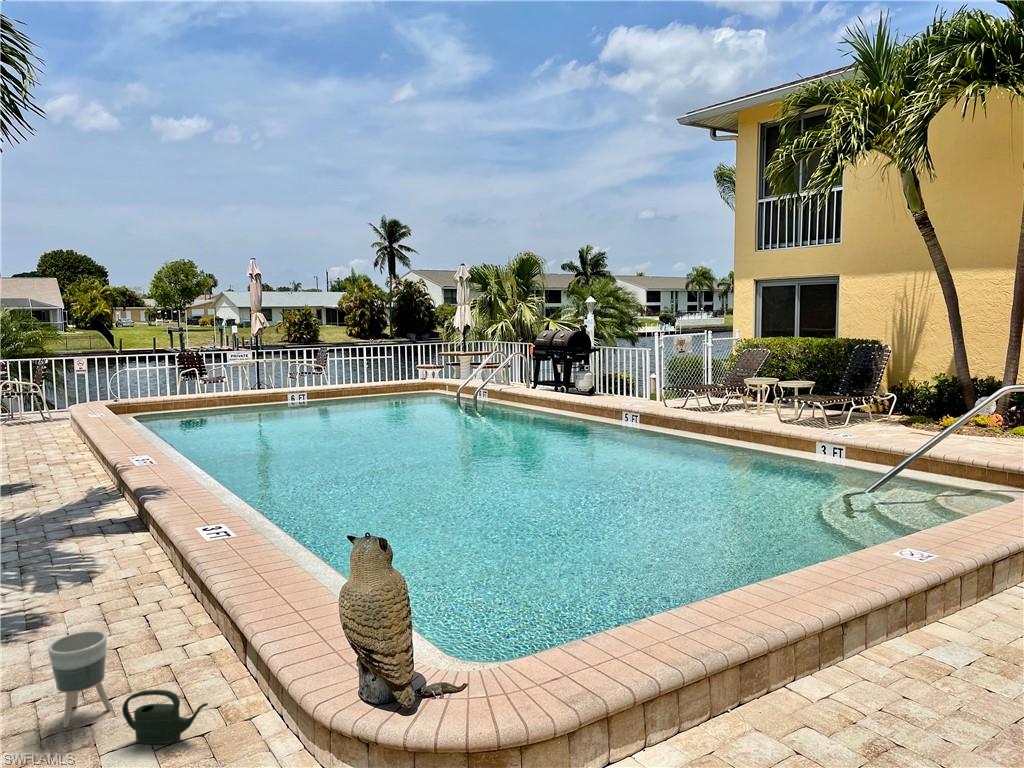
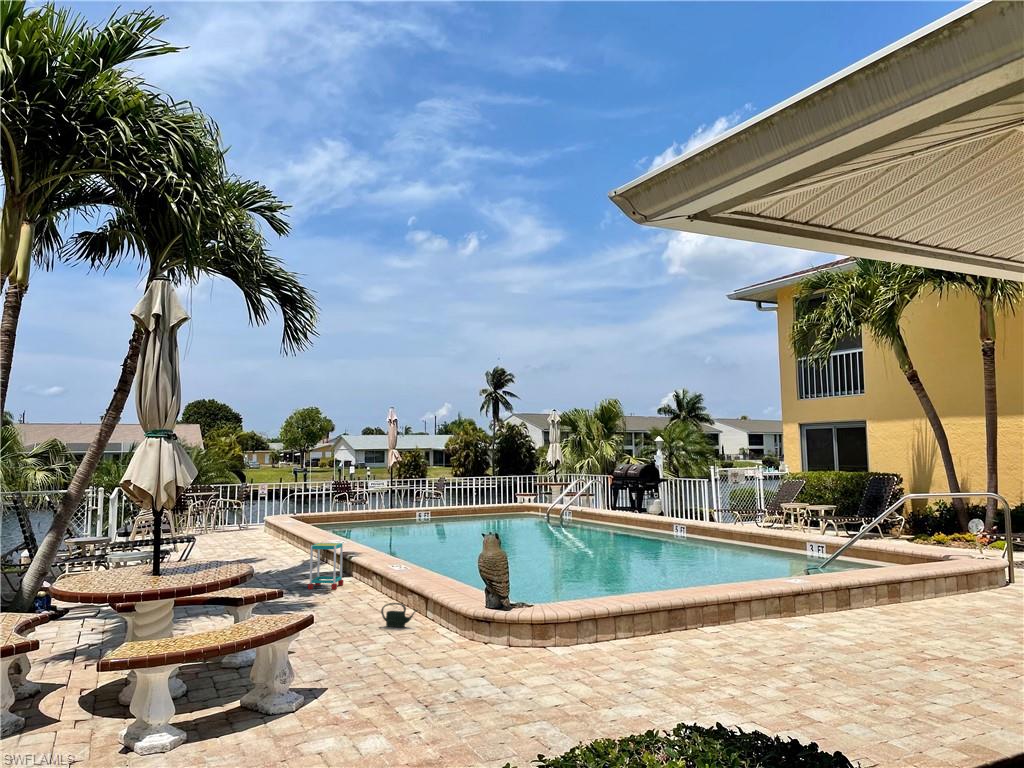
side table: none [43,497,121,586] -> present [308,543,343,590]
planter: present [48,631,111,727] -> none [347,583,371,622]

